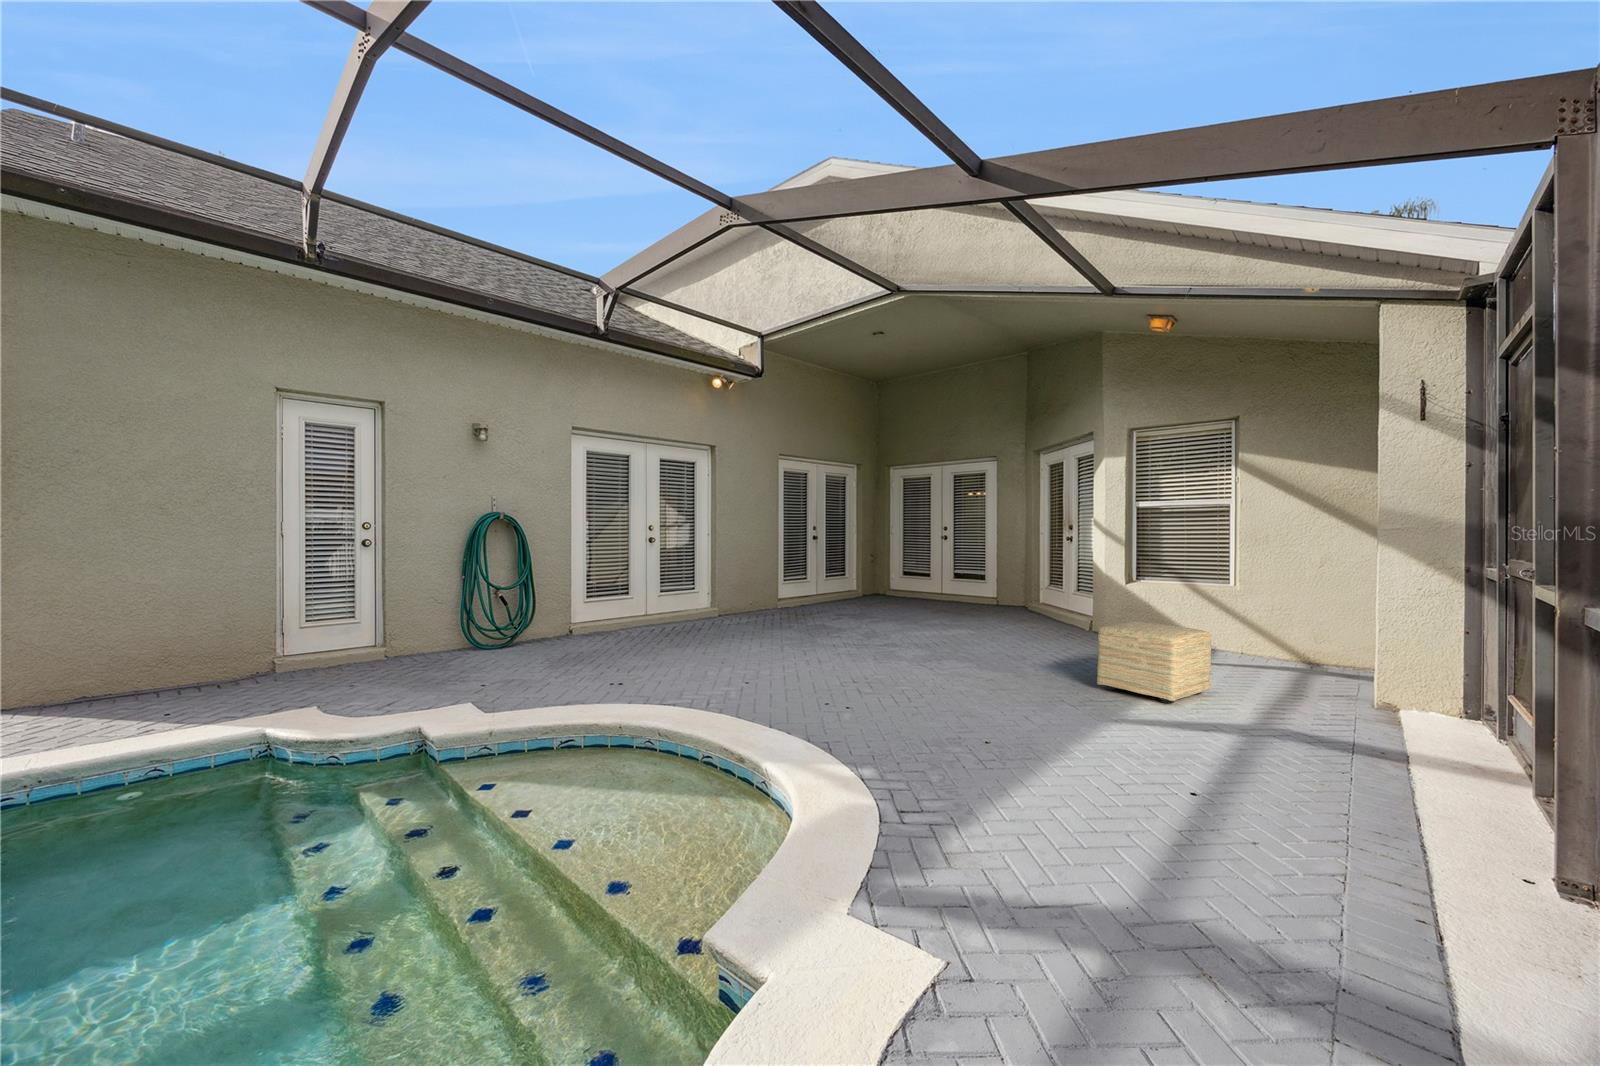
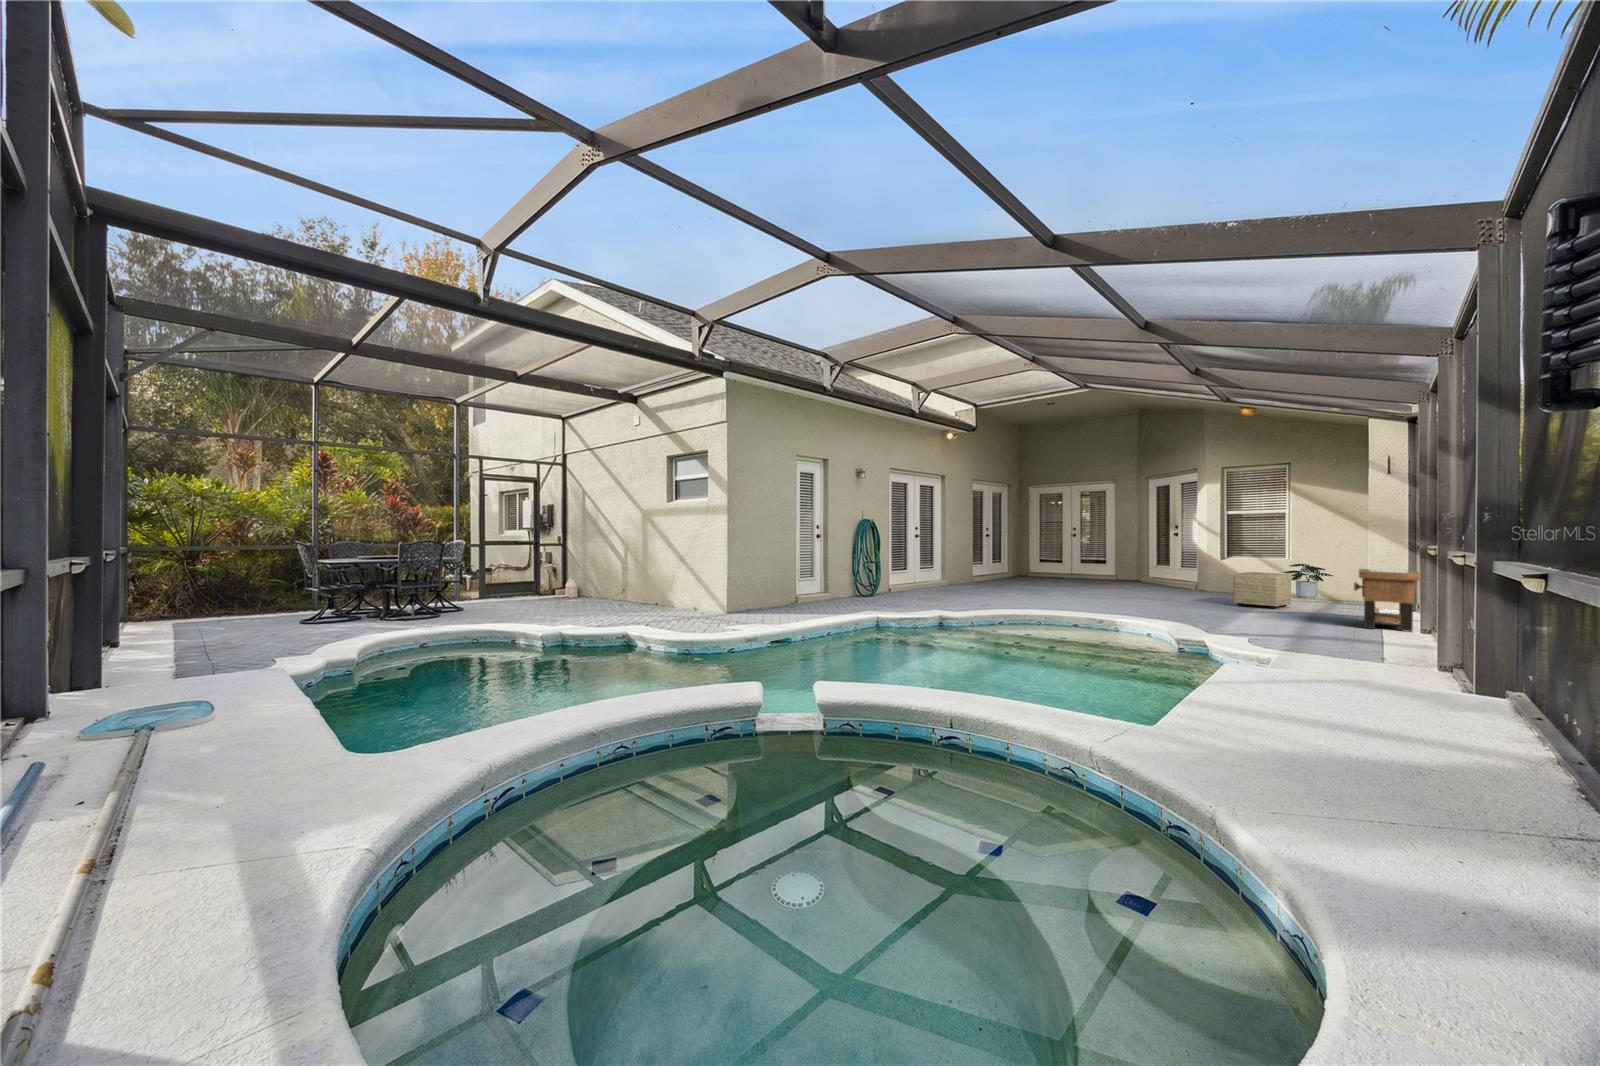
potted plant: none [1223,597,1314,662] -> present [1284,564,1333,598]
side table: none [1309,650,1501,867] -> present [1354,569,1421,632]

